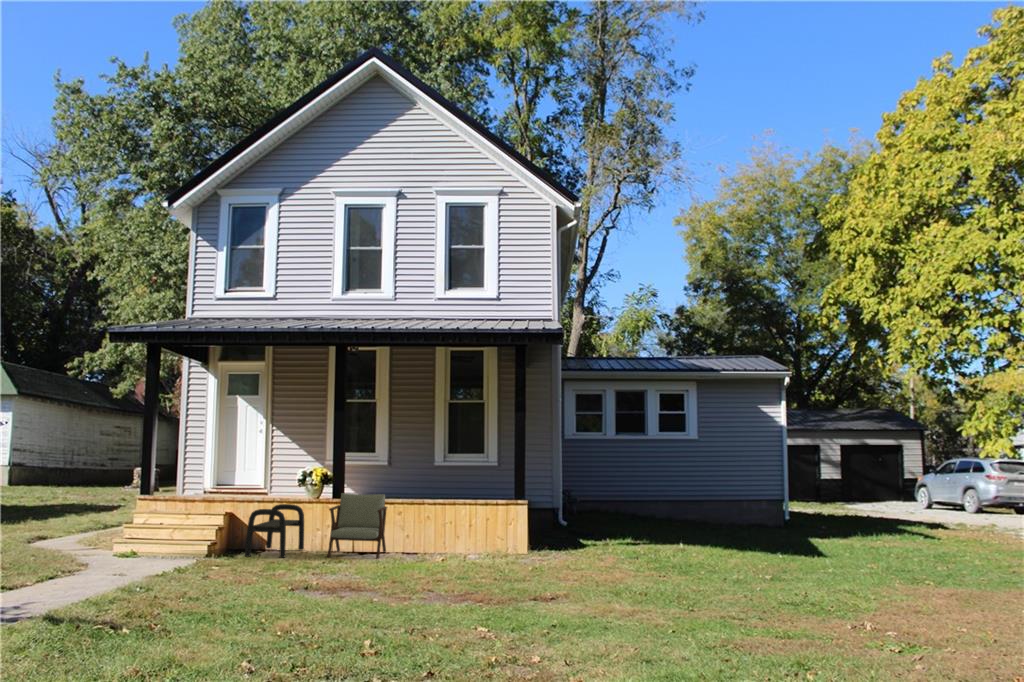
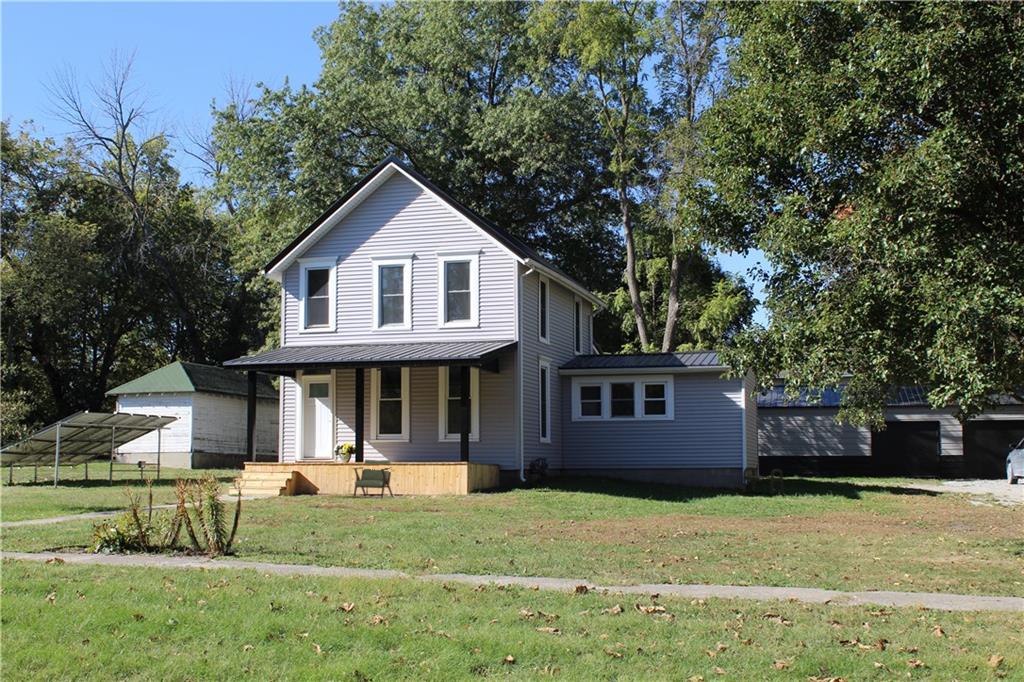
bench: present [245,504,304,558] -> present [743,467,783,495]

